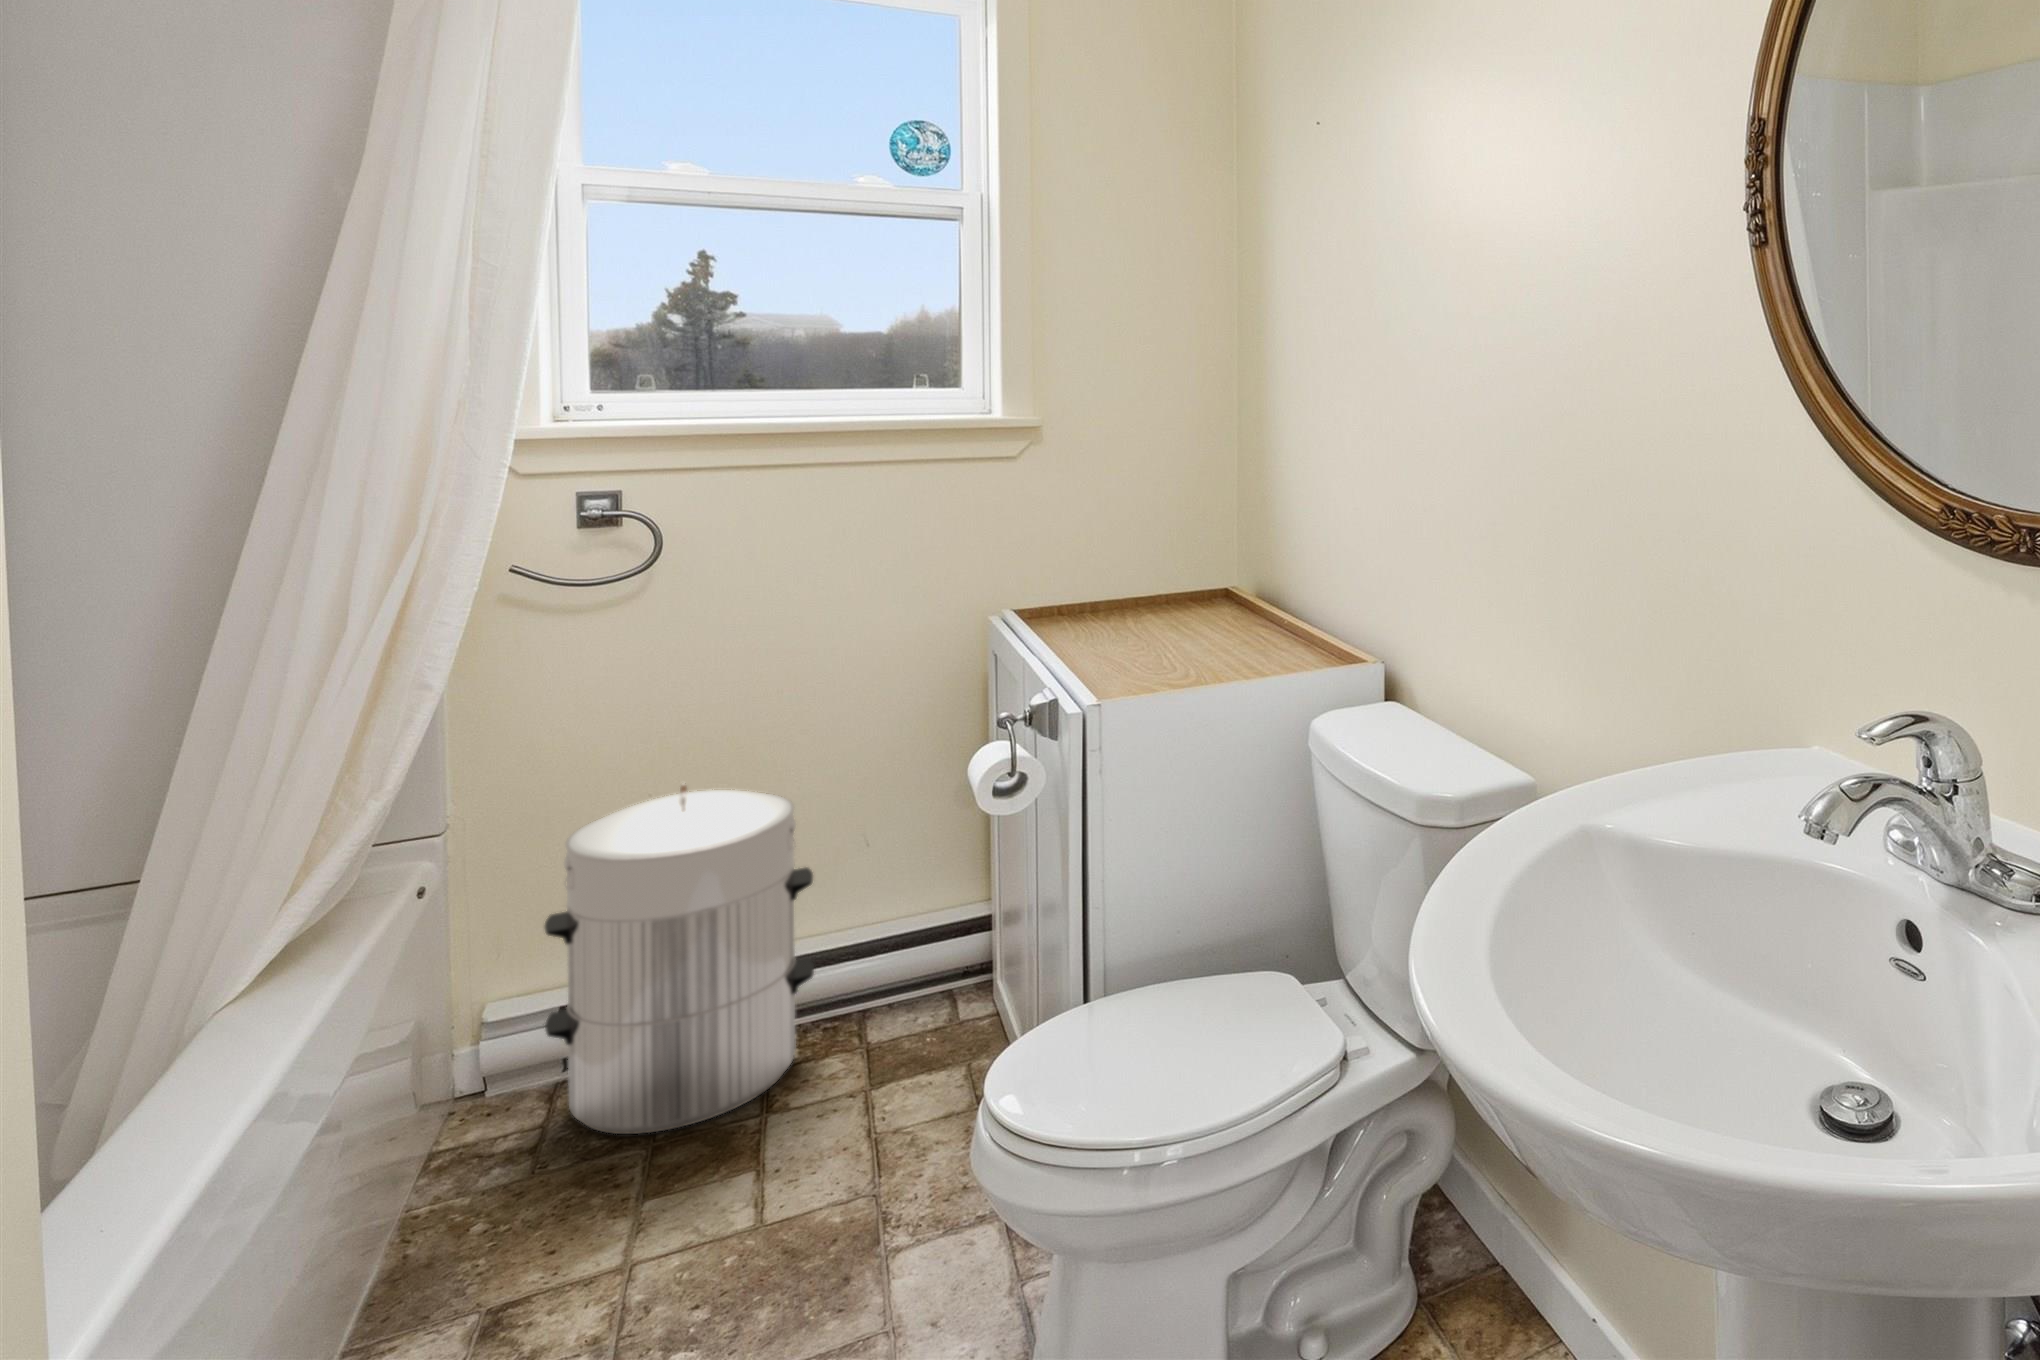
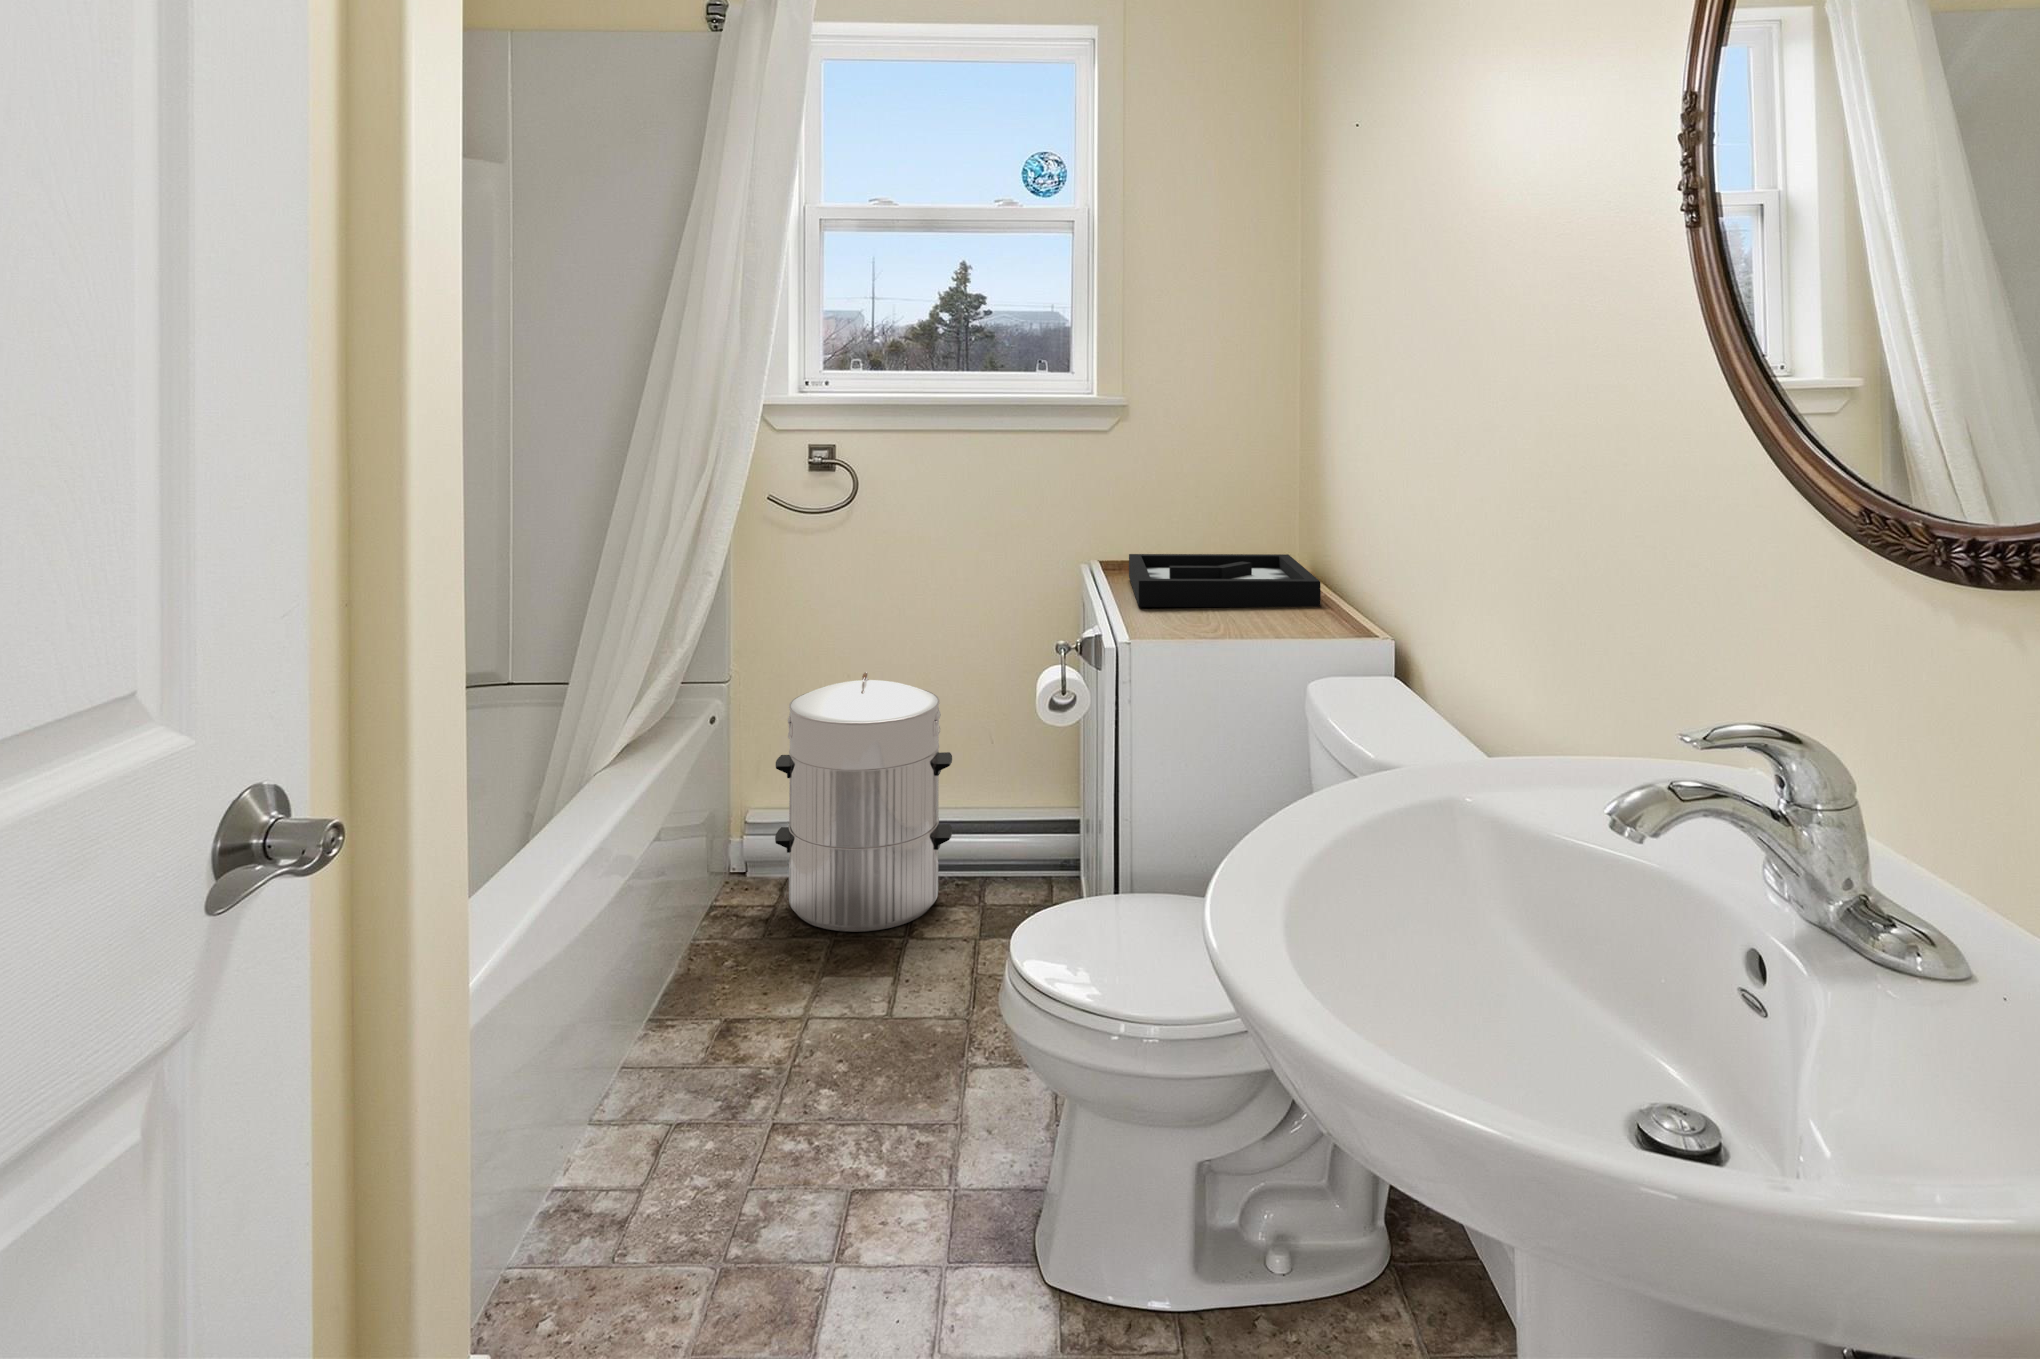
decorative tray: none [1044,579,1283,657] -> present [1129,554,1321,607]

